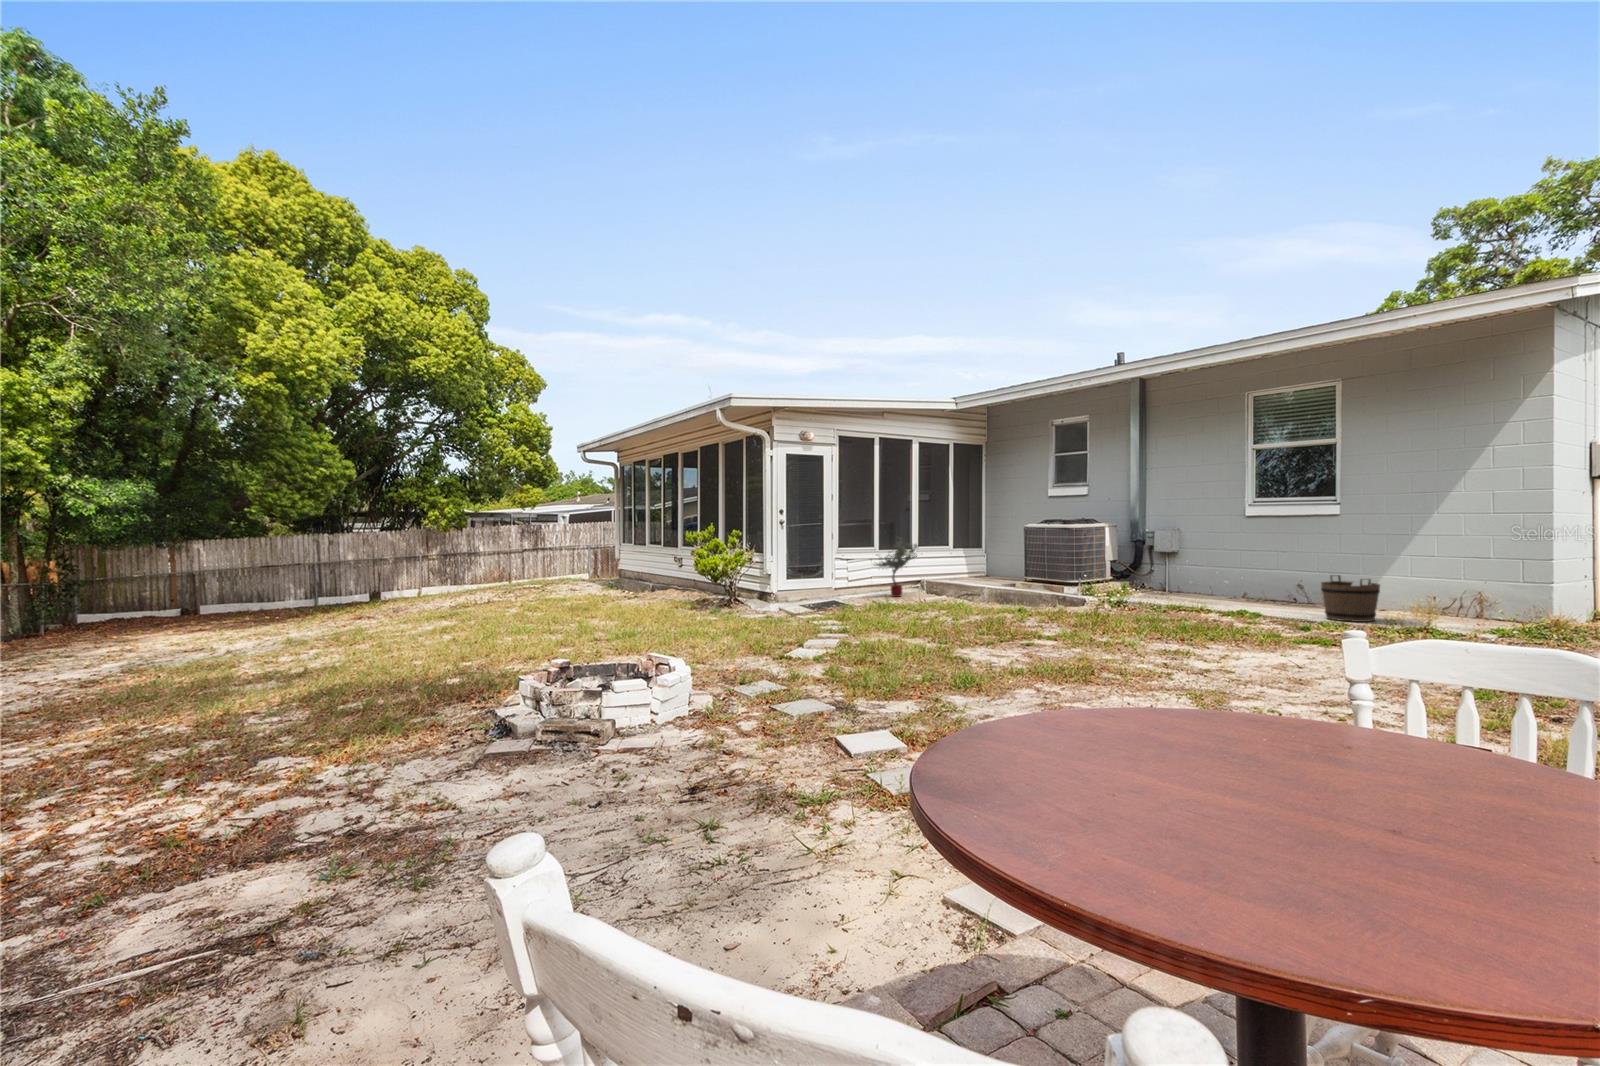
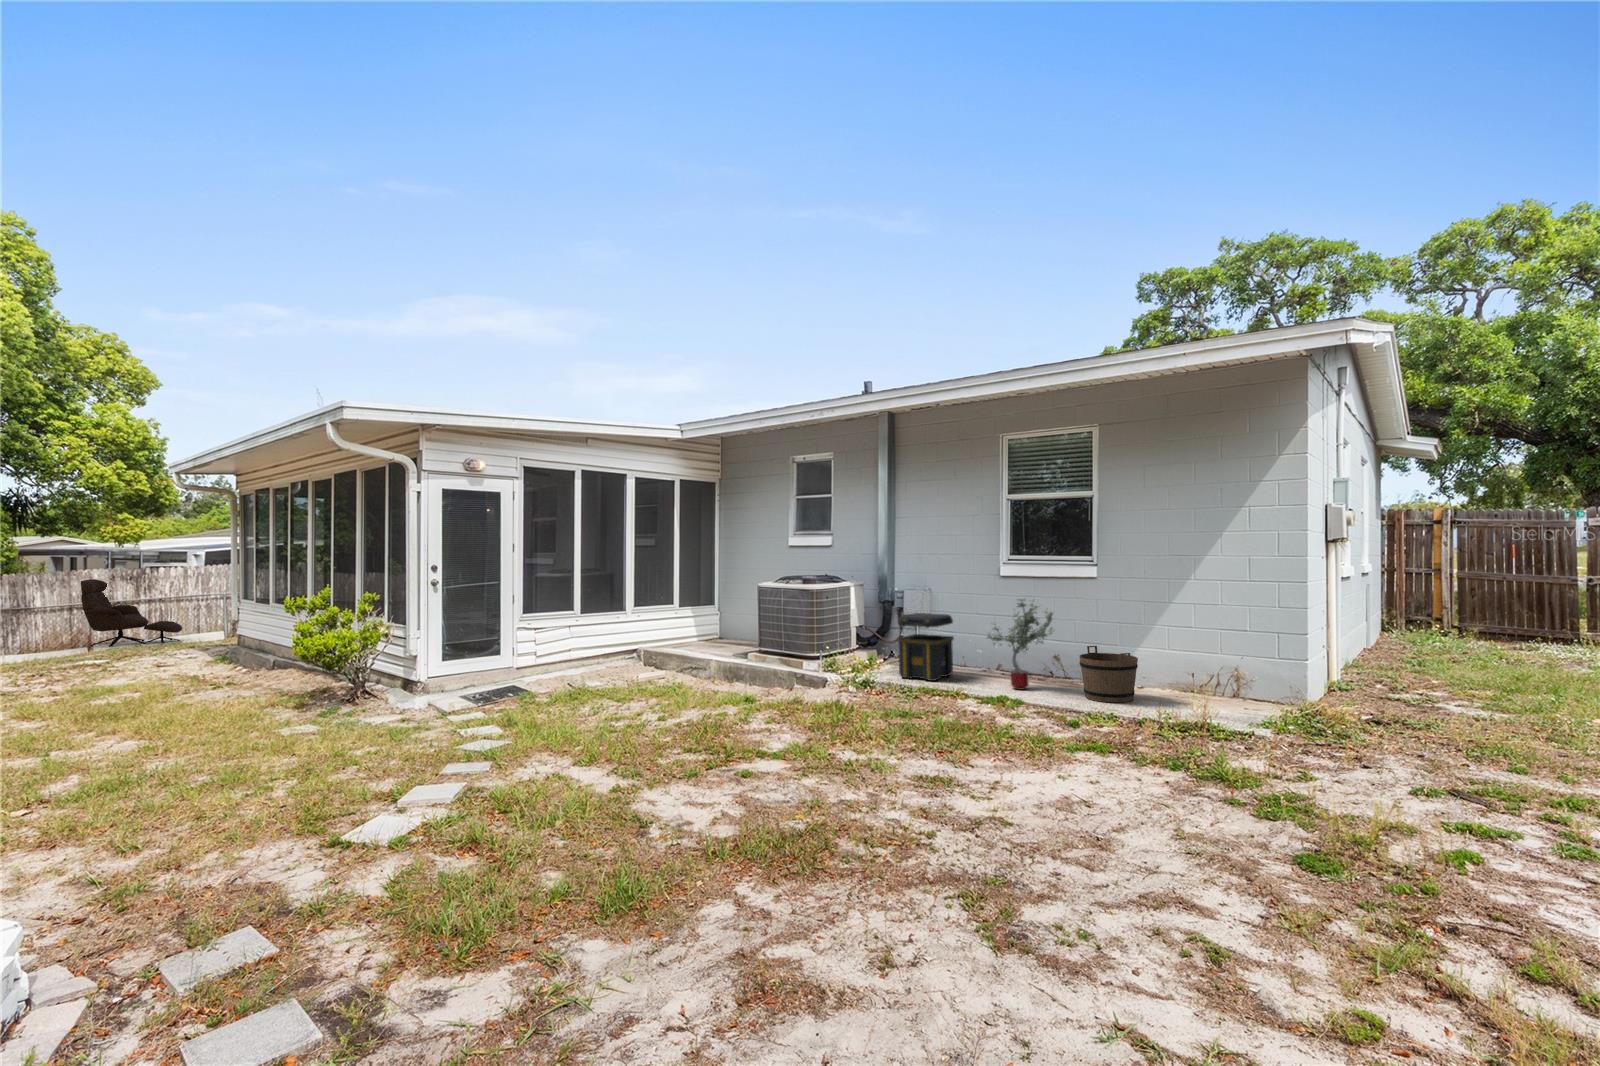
lounge chair: none [526,529,583,575] -> present [81,579,182,647]
potted tree: present [876,538,918,597] -> present [987,599,1053,690]
toolbox: none [1147,550,1200,606] -> present [897,613,954,681]

